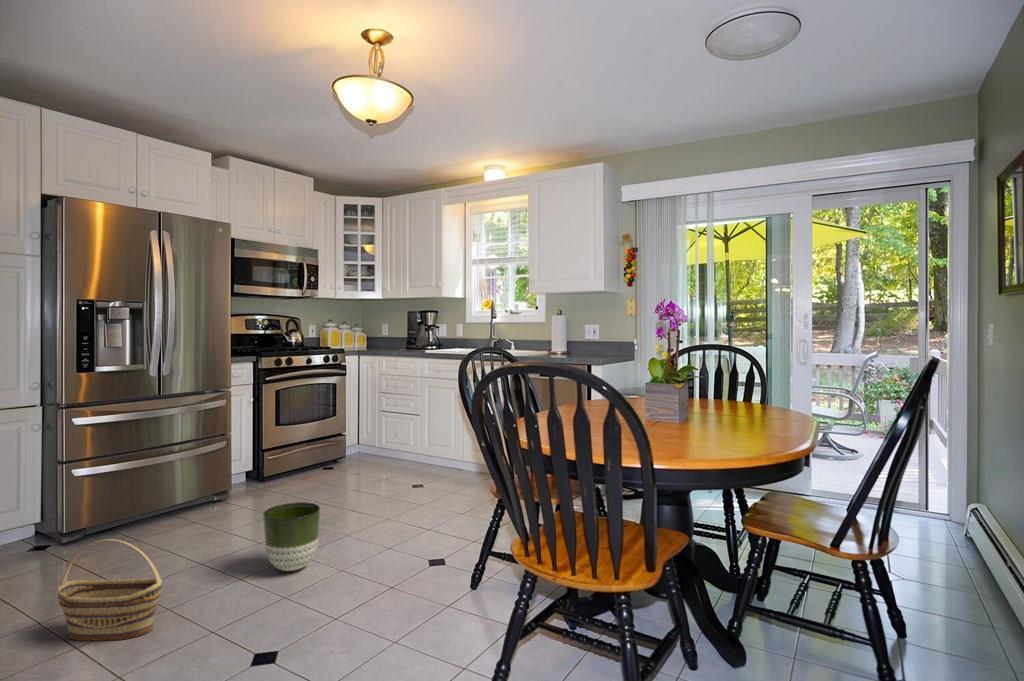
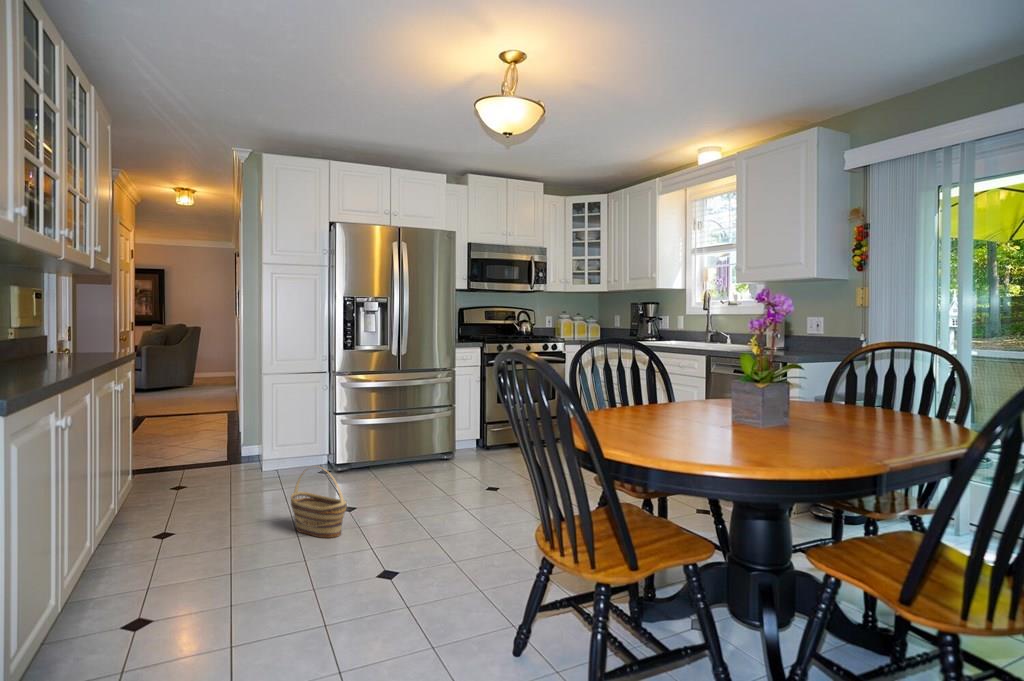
planter: present [263,502,320,571] -> none [431,464,475,519]

